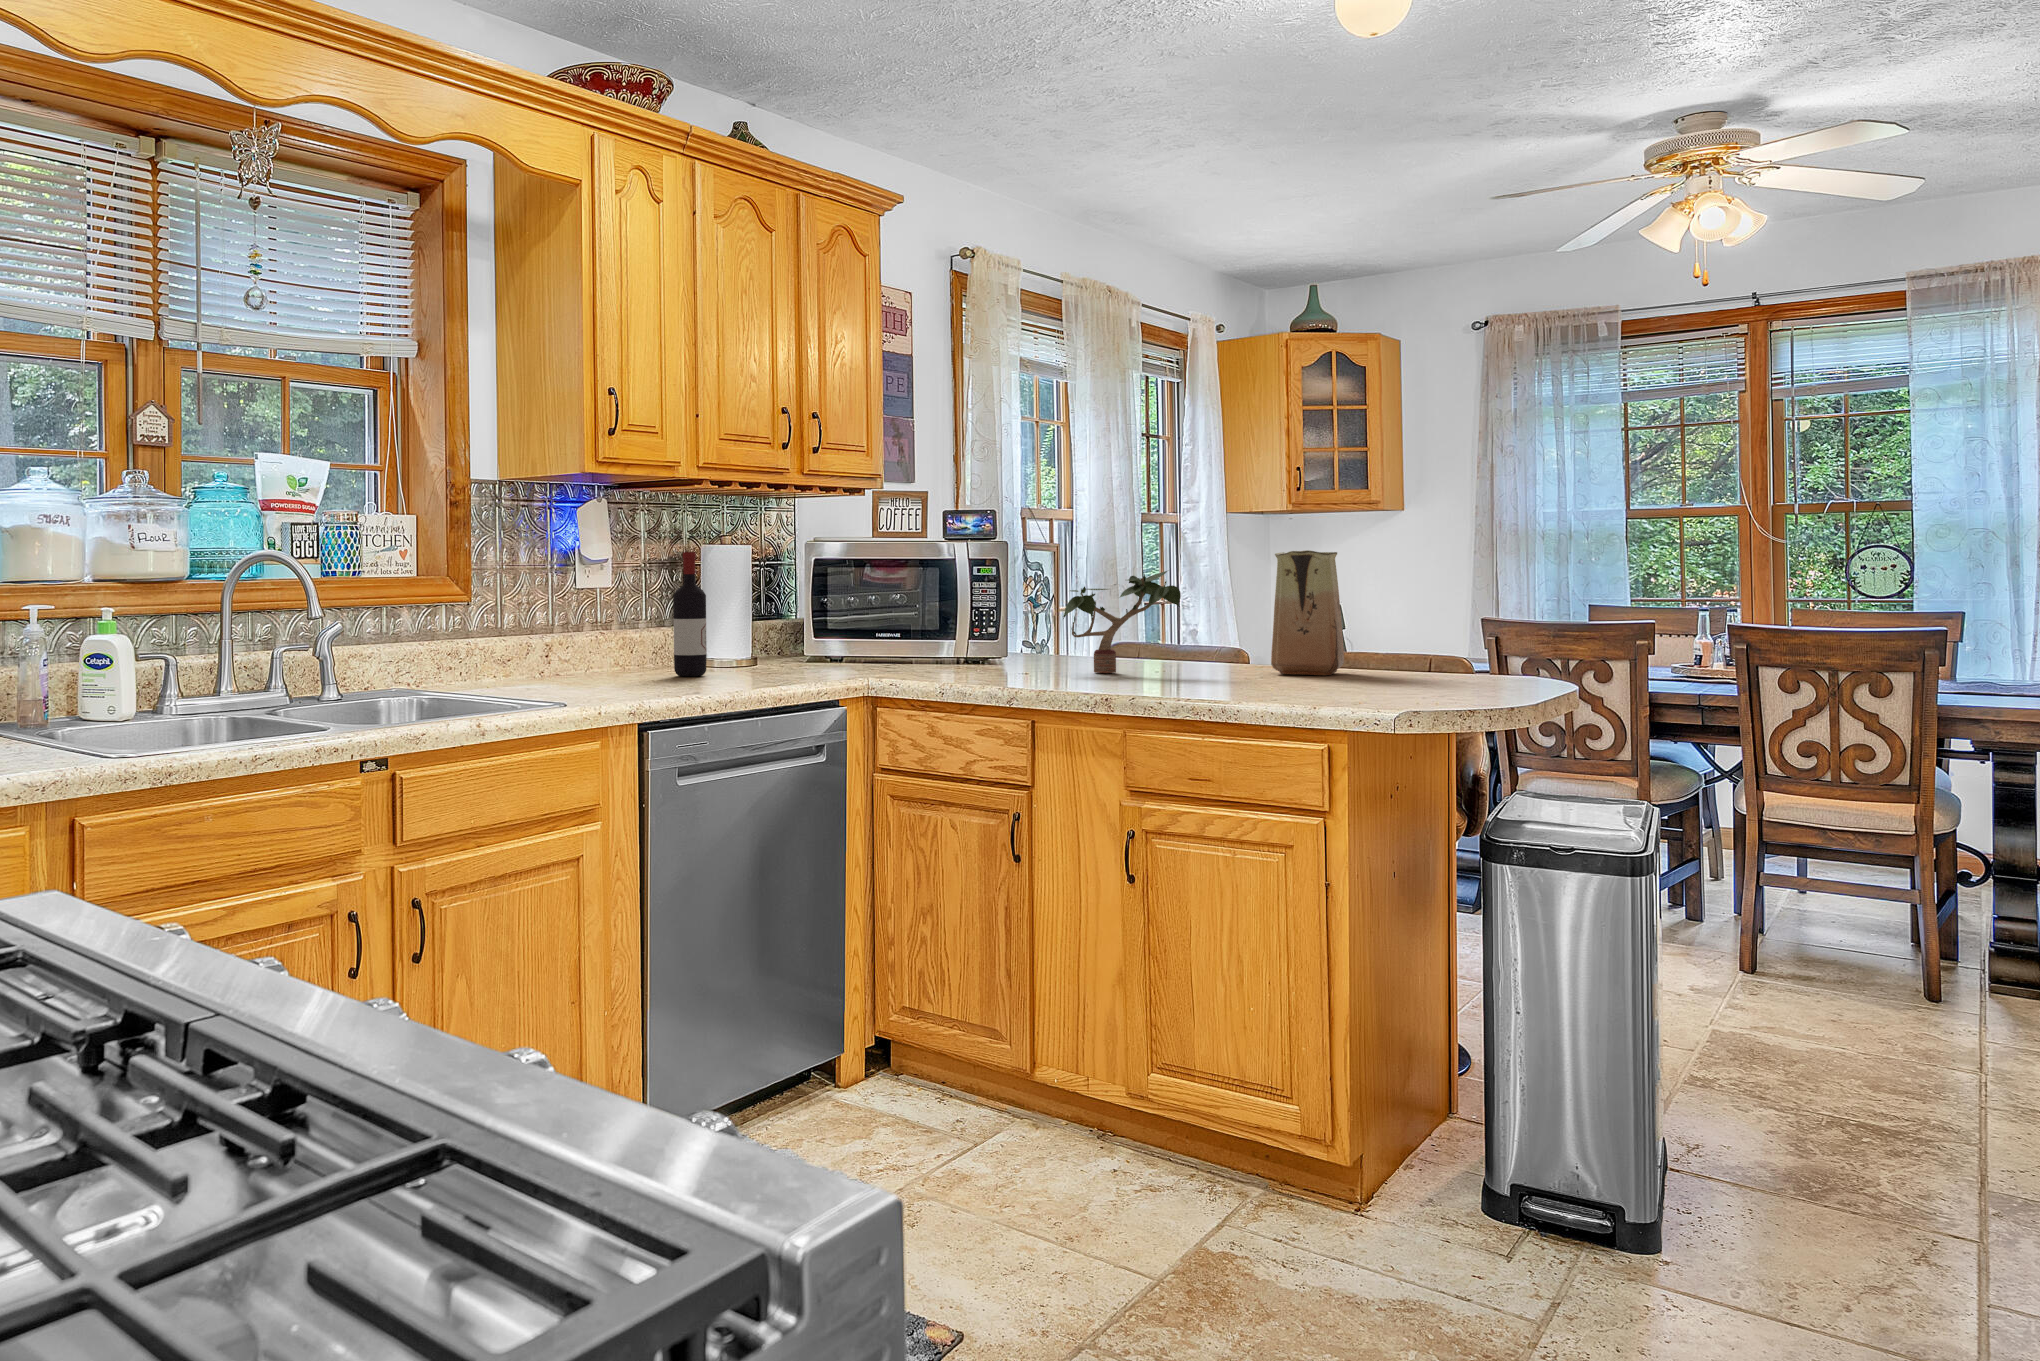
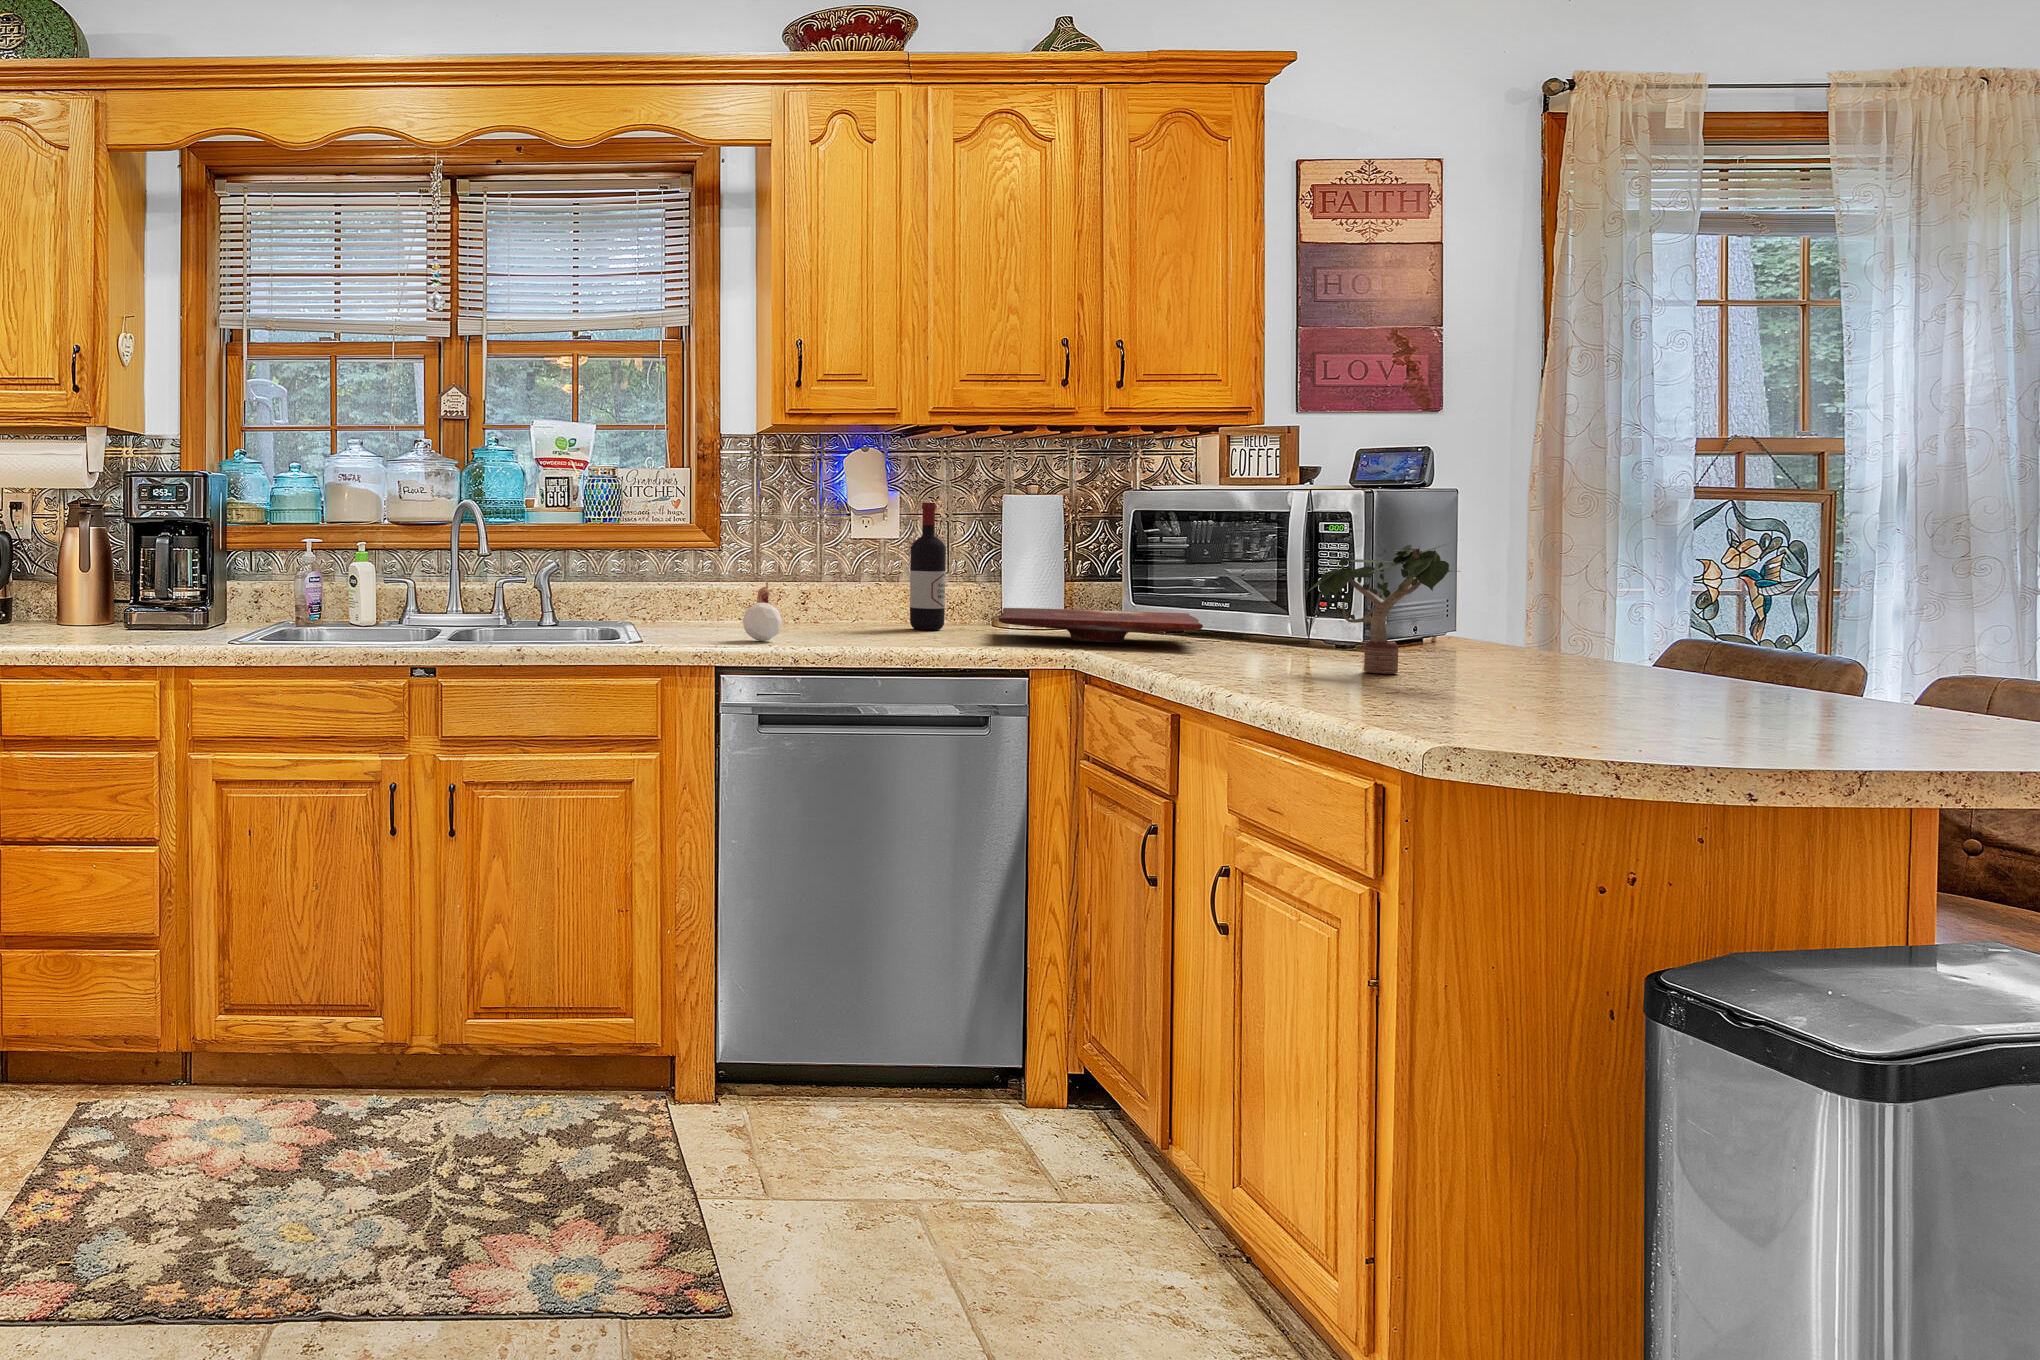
vase: present [1271,550,1344,675] -> none [1609,517,1766,713]
candle: none [632,625,672,694] -> present [742,576,782,641]
cutting board: none [754,645,950,673] -> present [998,608,1203,643]

